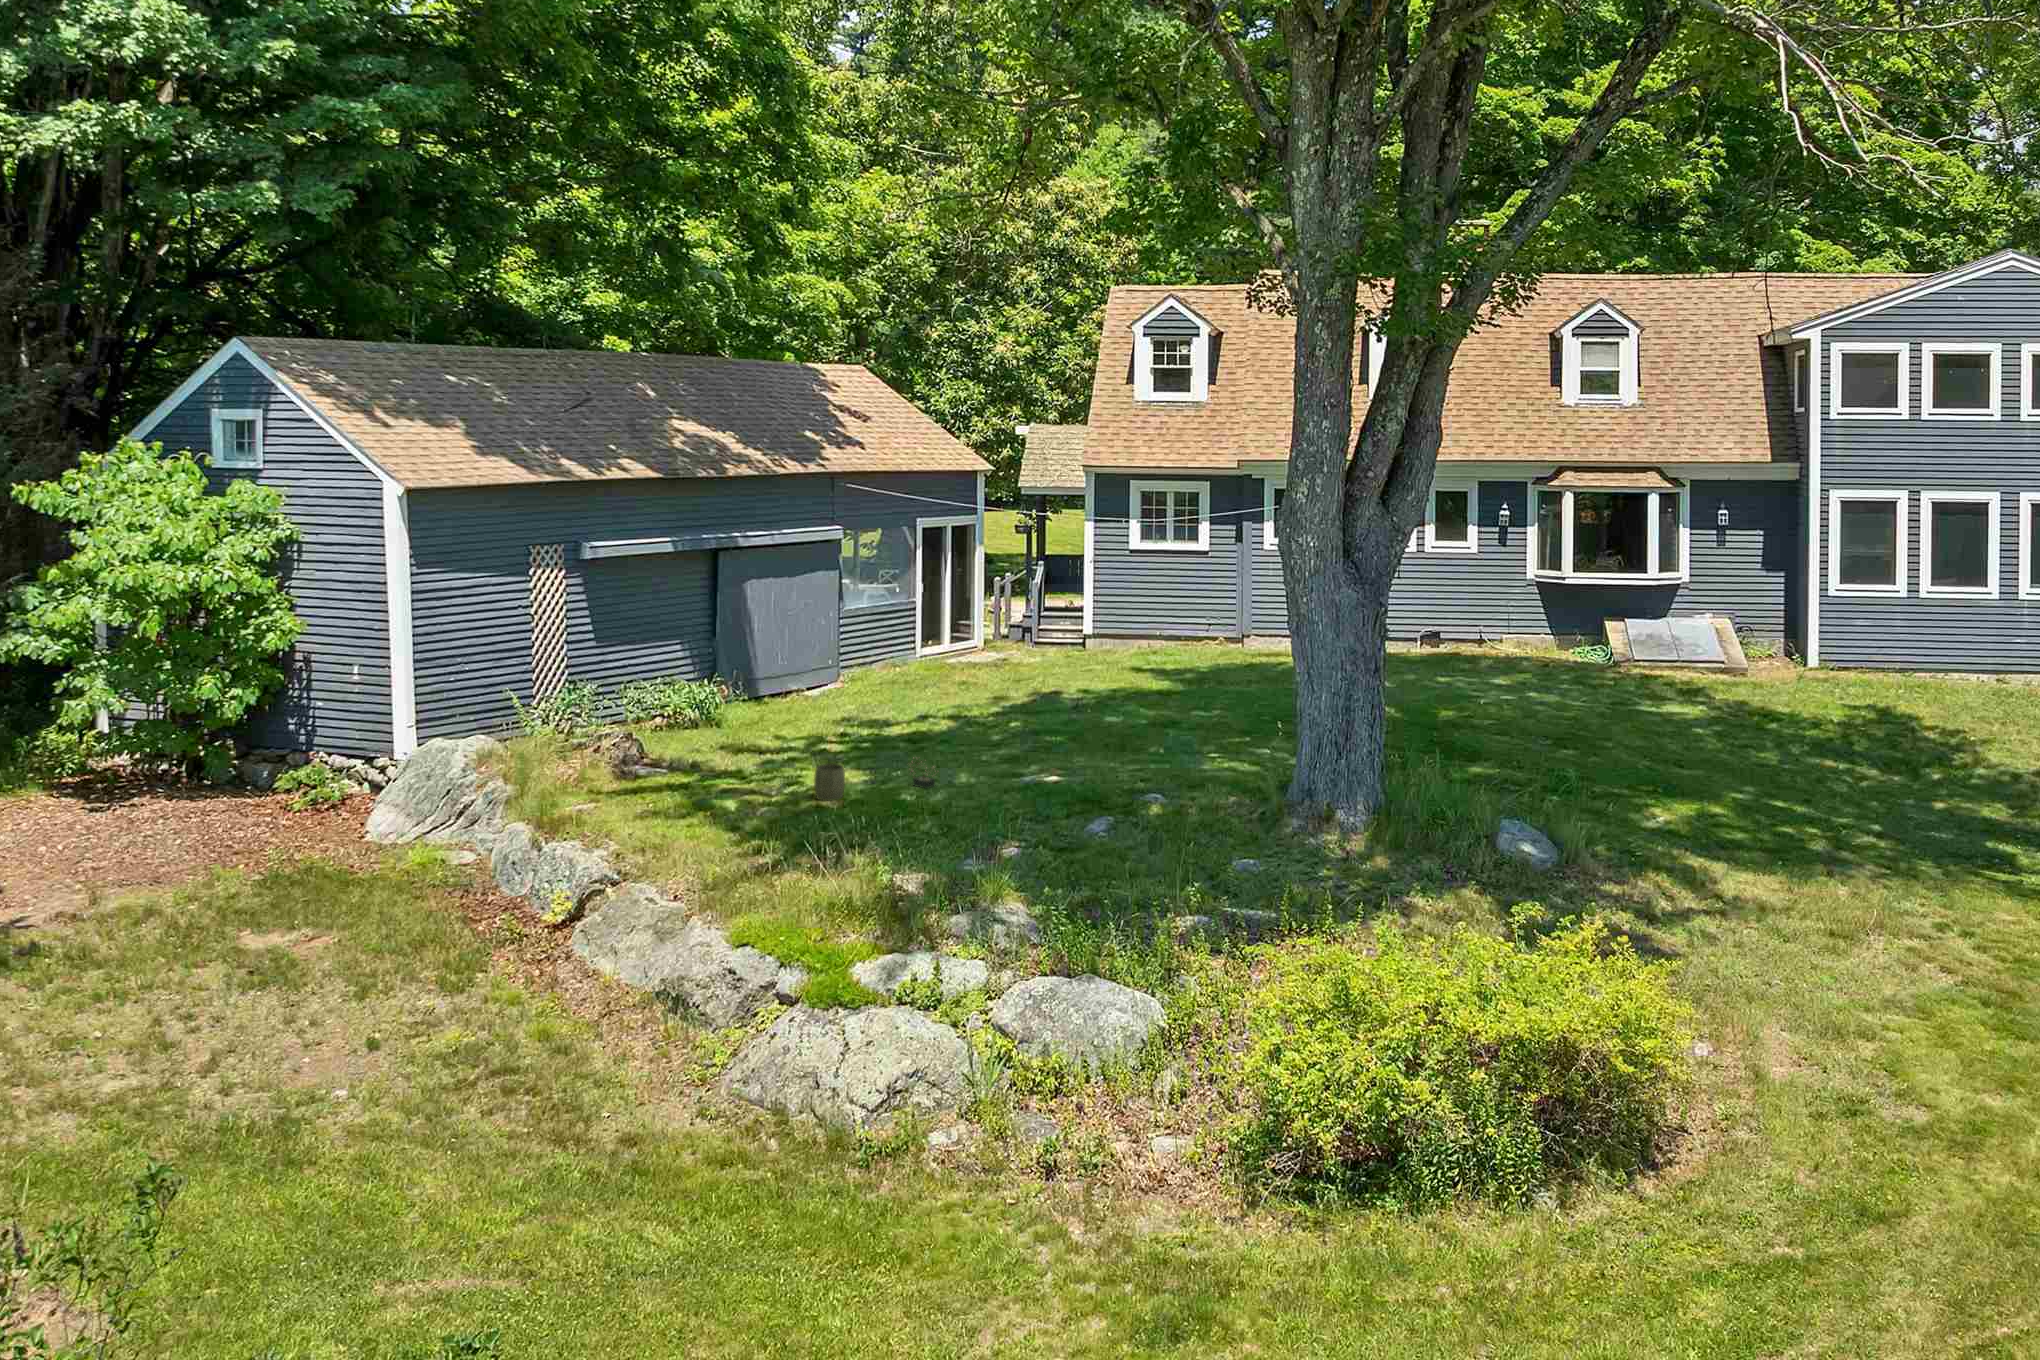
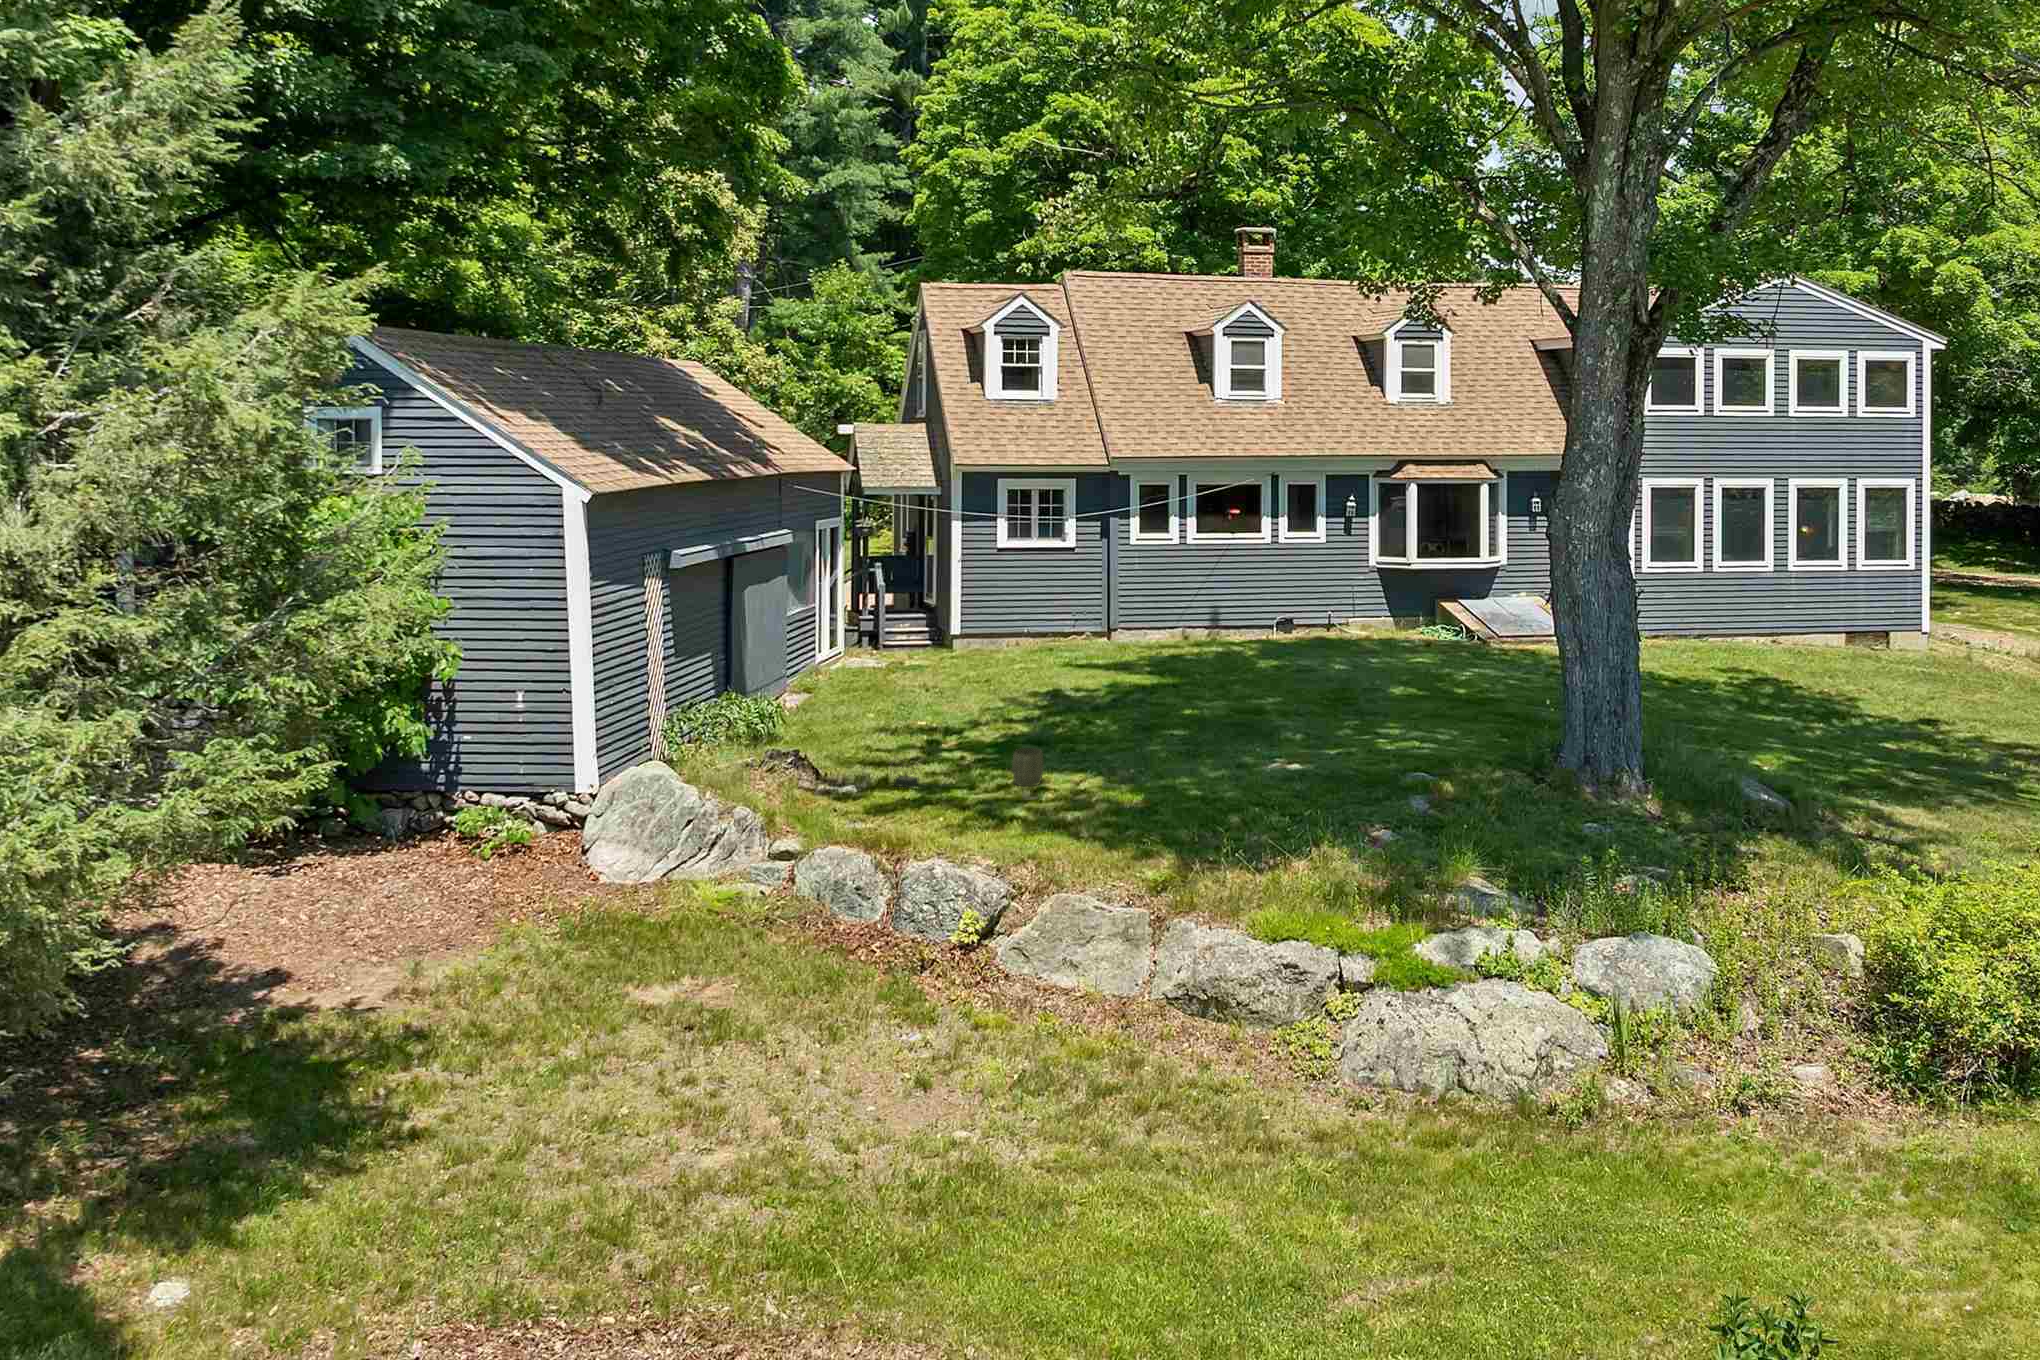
woven basket: present [814,763,845,801] -> present [1012,748,1044,786]

